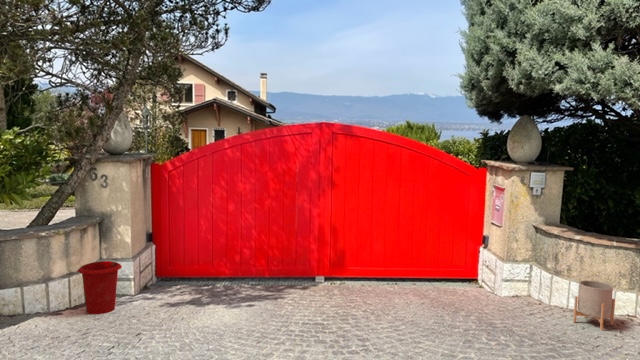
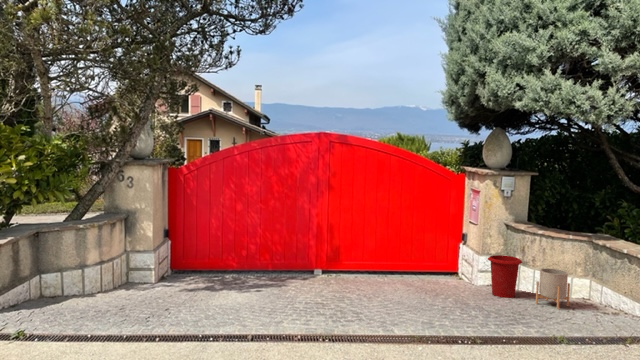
waste bin: present [78,261,122,314] -> present [488,255,522,298]

